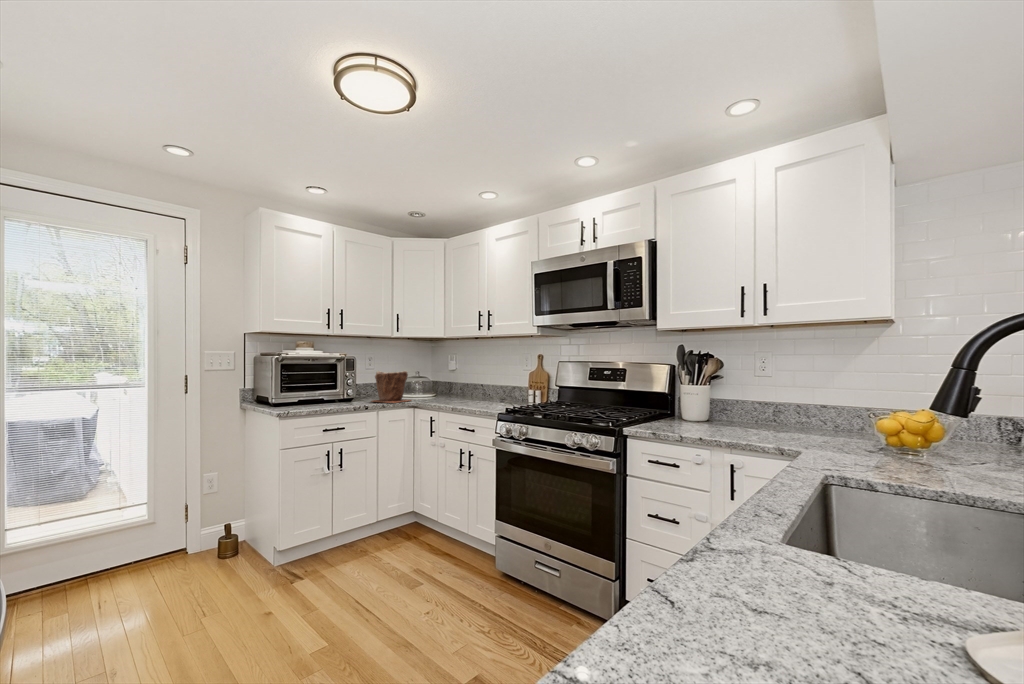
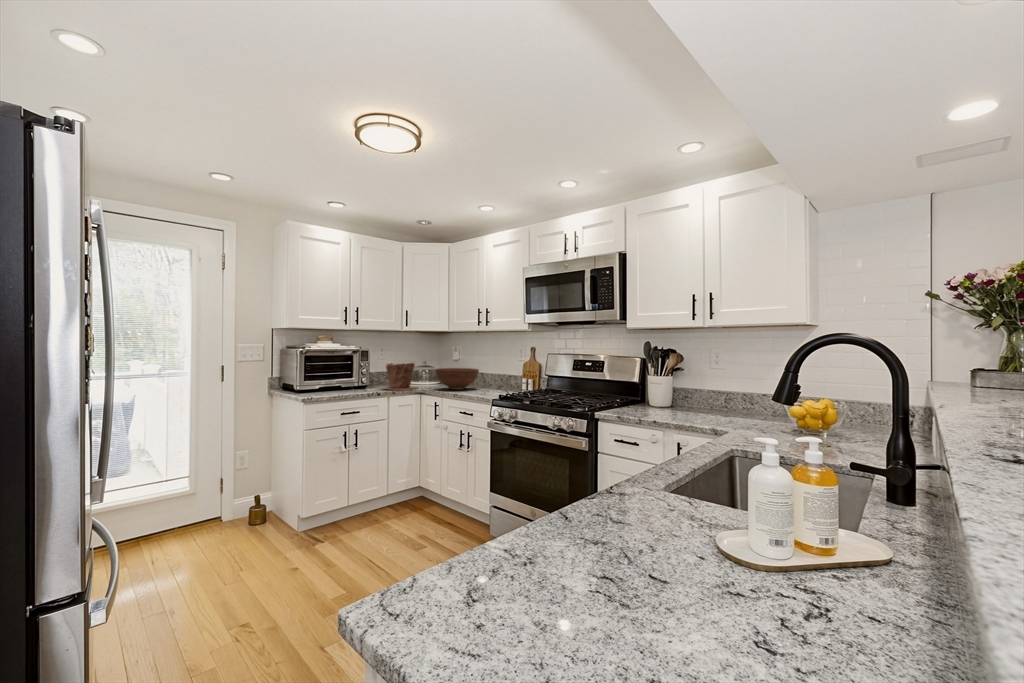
fruit bowl: none [431,378,480,402] -> present [436,368,479,390]

